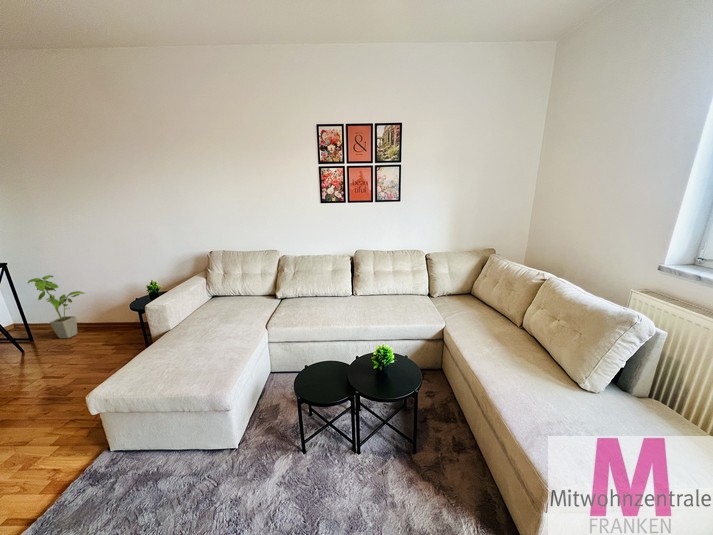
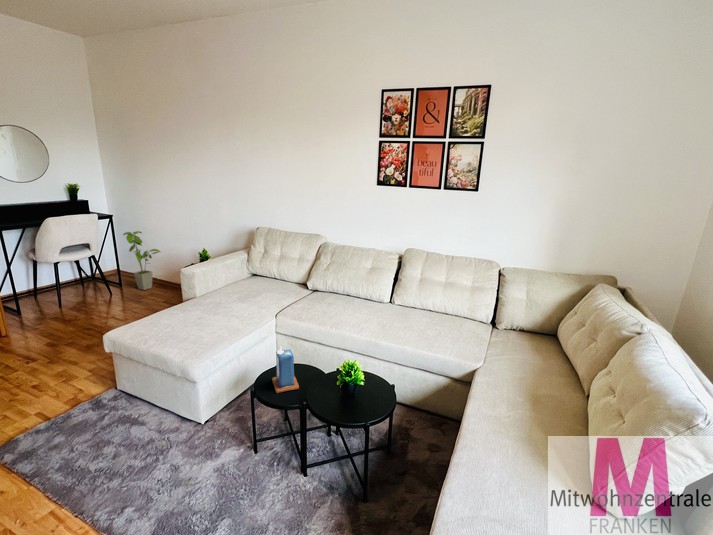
candle: none [310,353,339,395] -> present [272,346,299,393]

